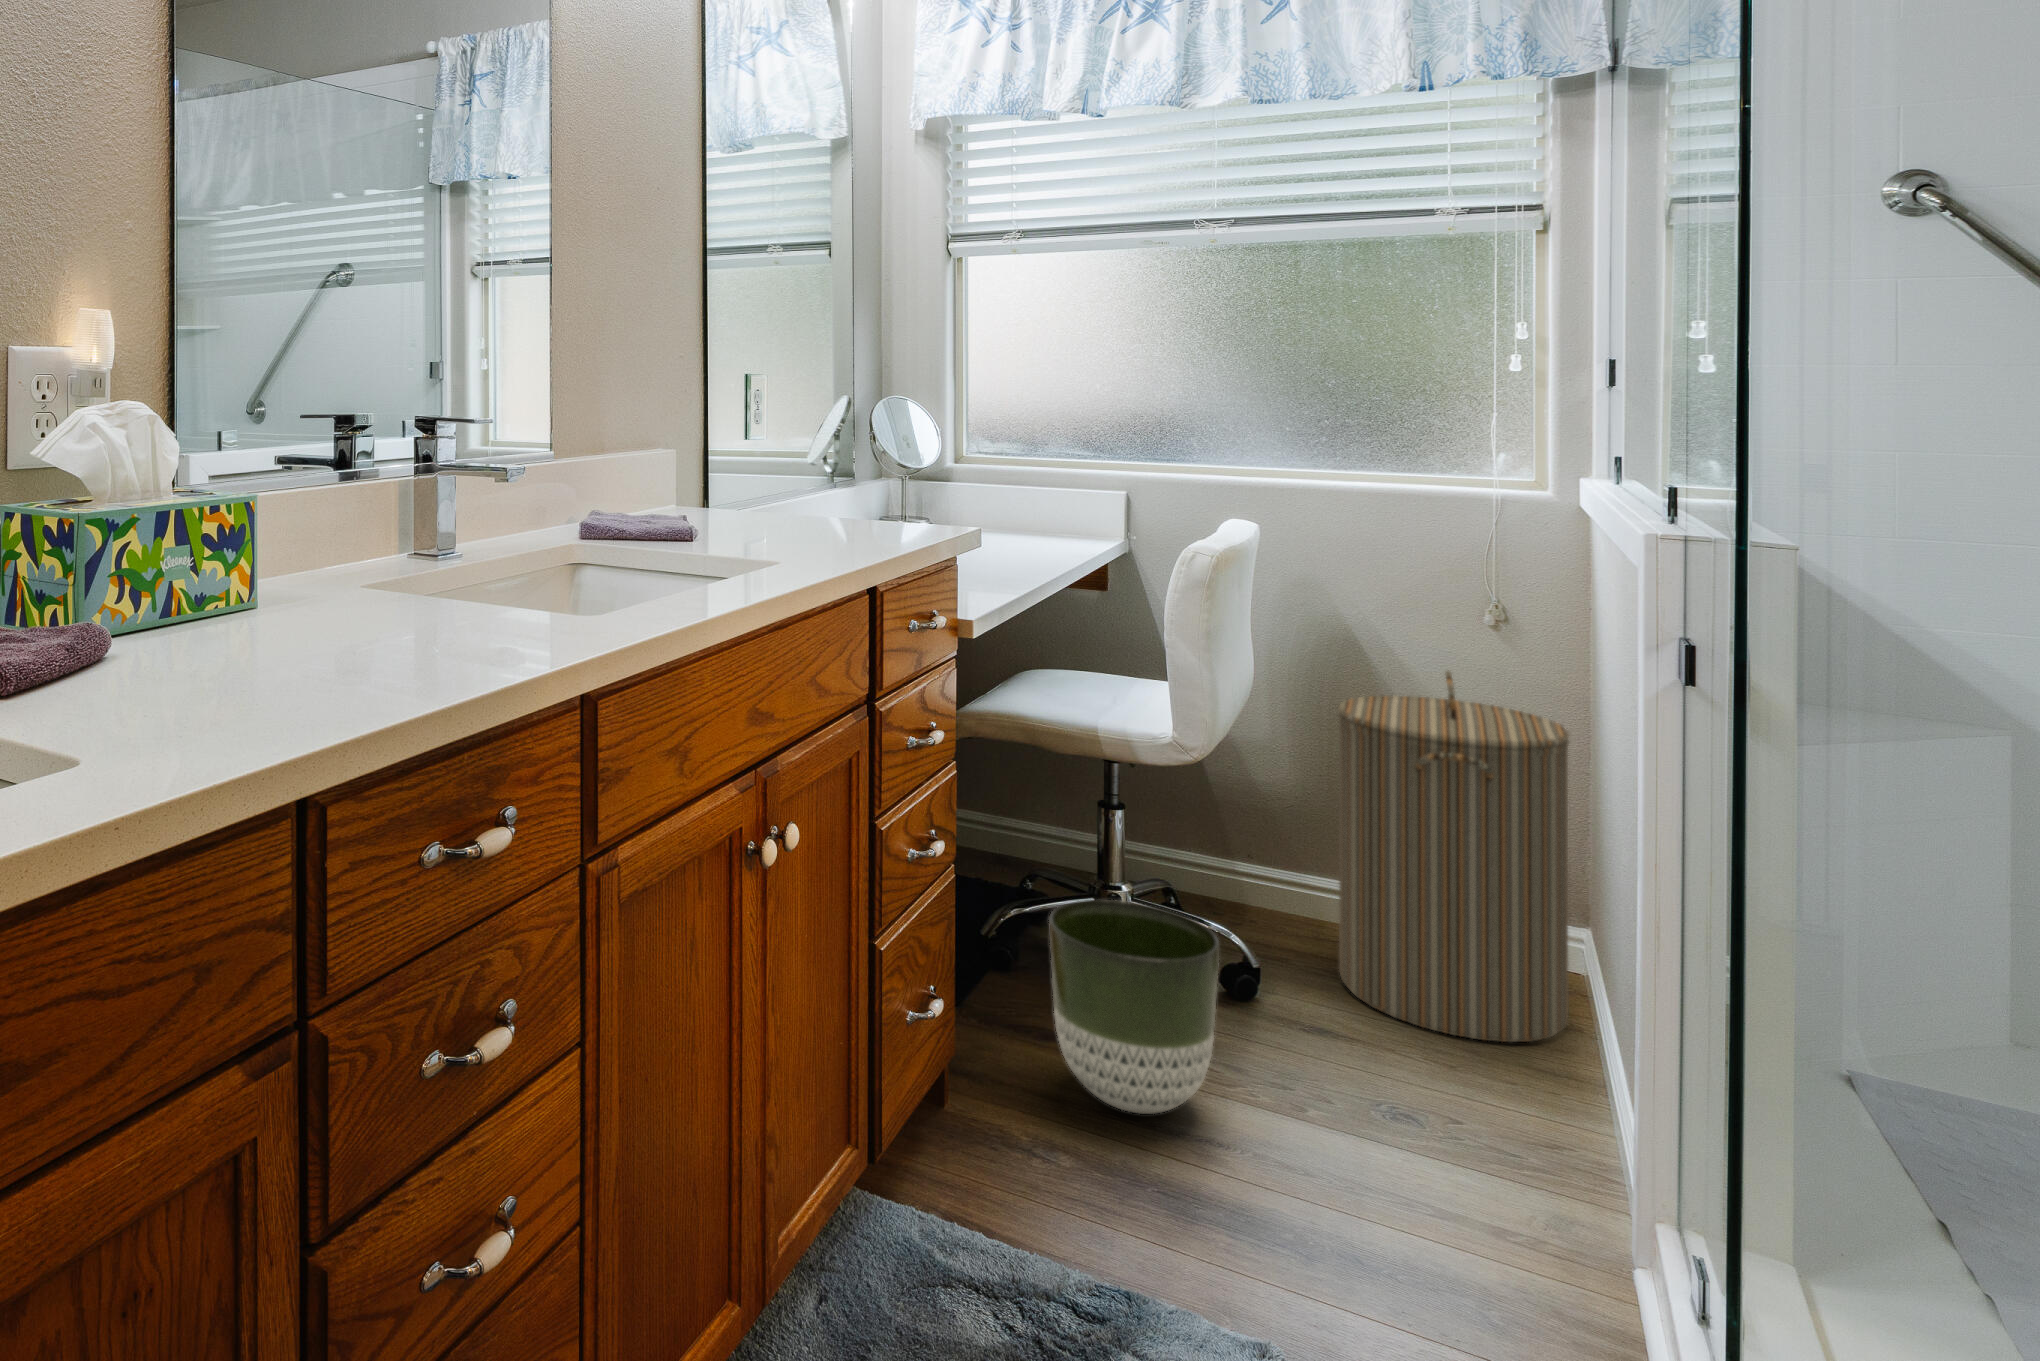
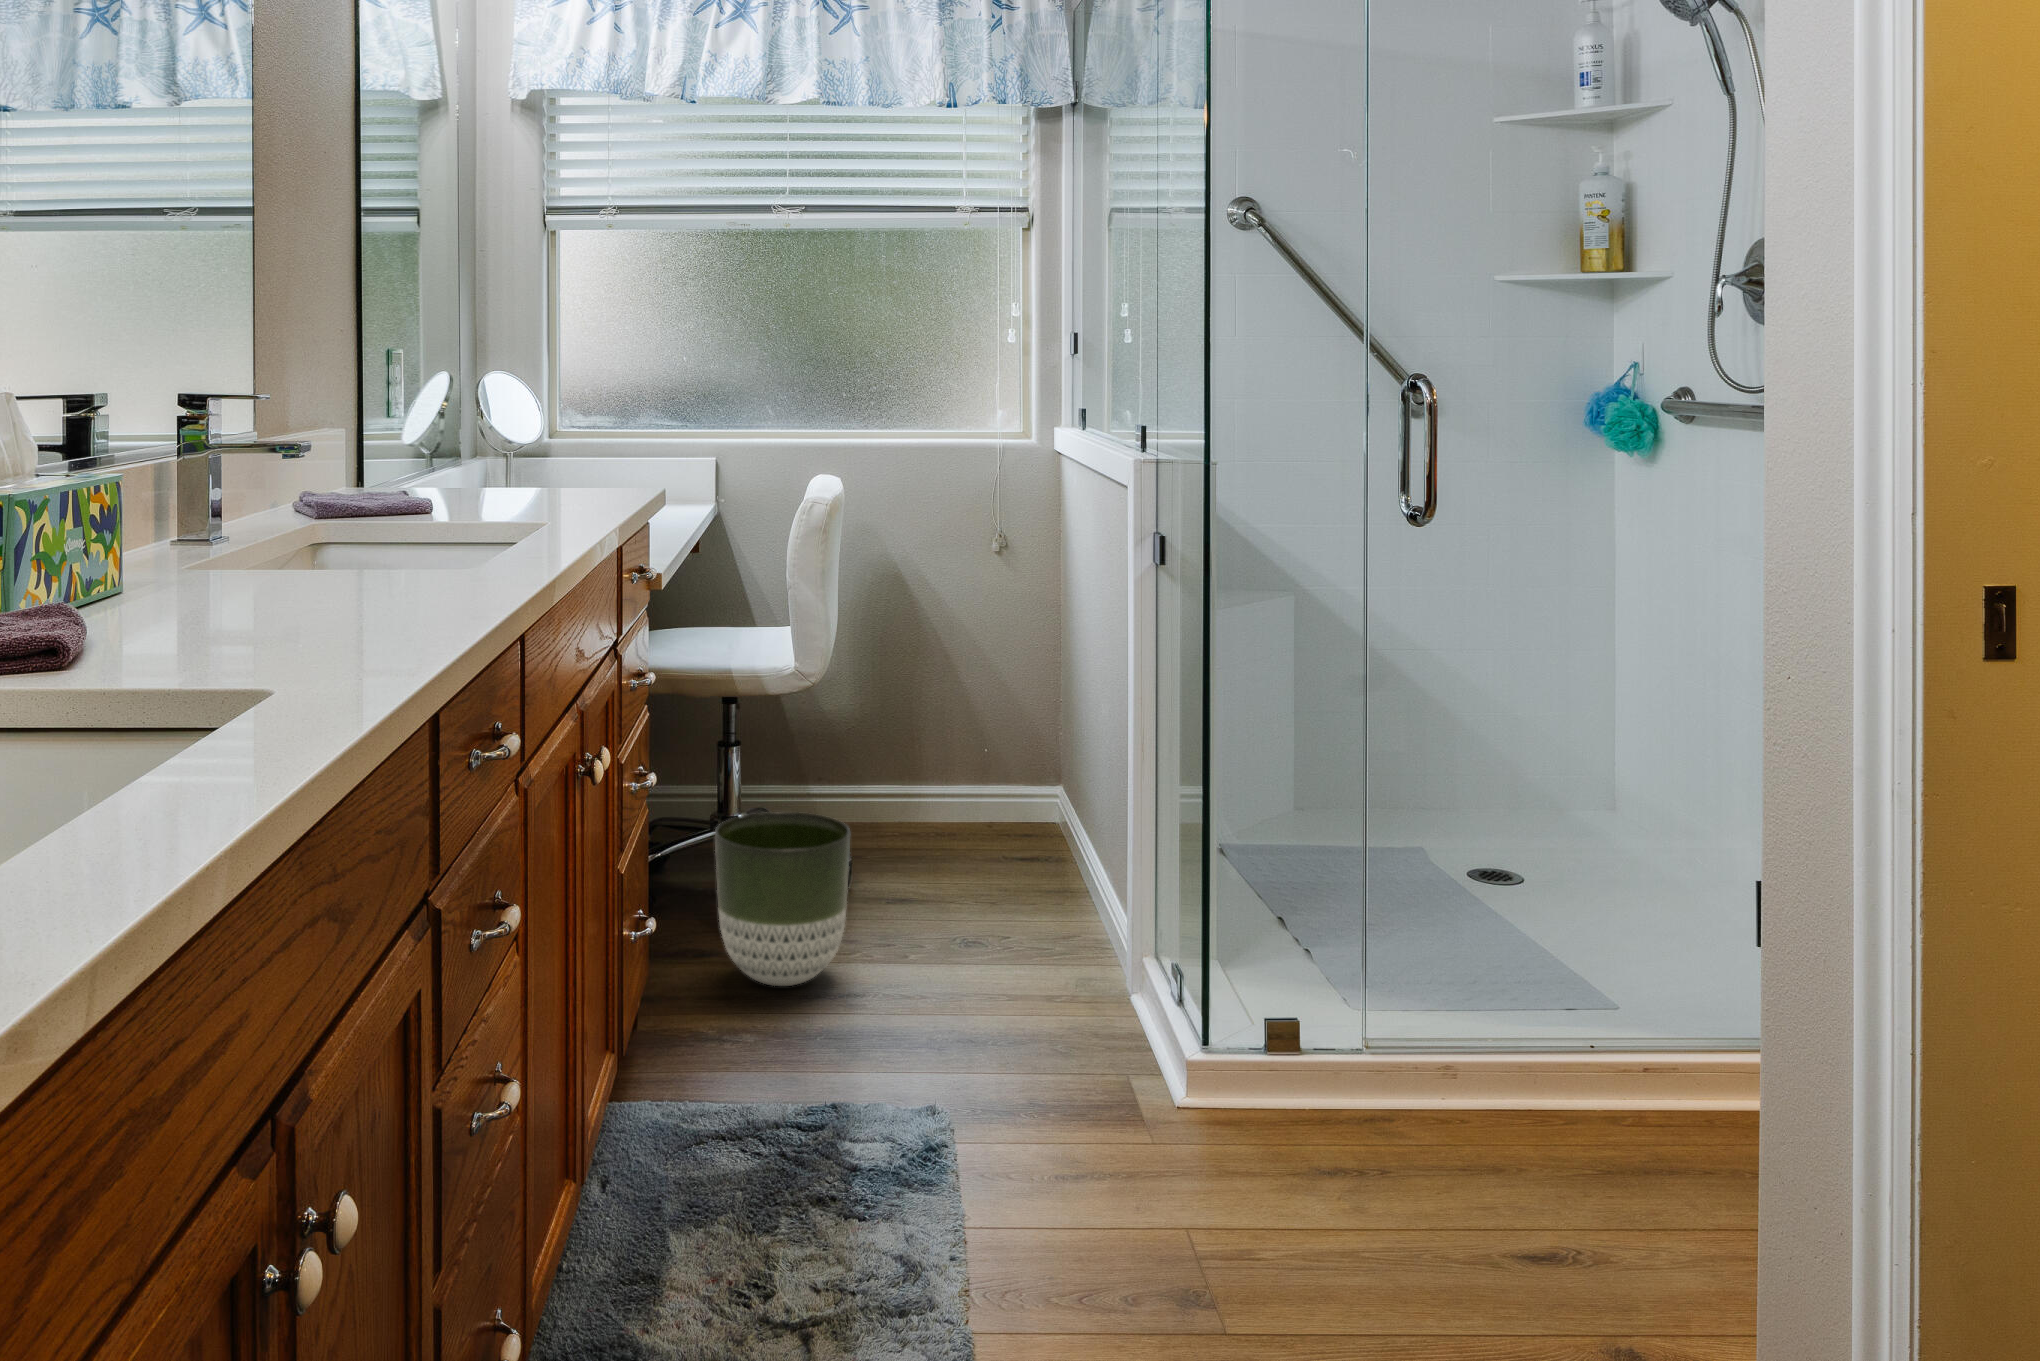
laundry hamper: present [1338,671,1569,1042] -> none [896,592,1056,884]

